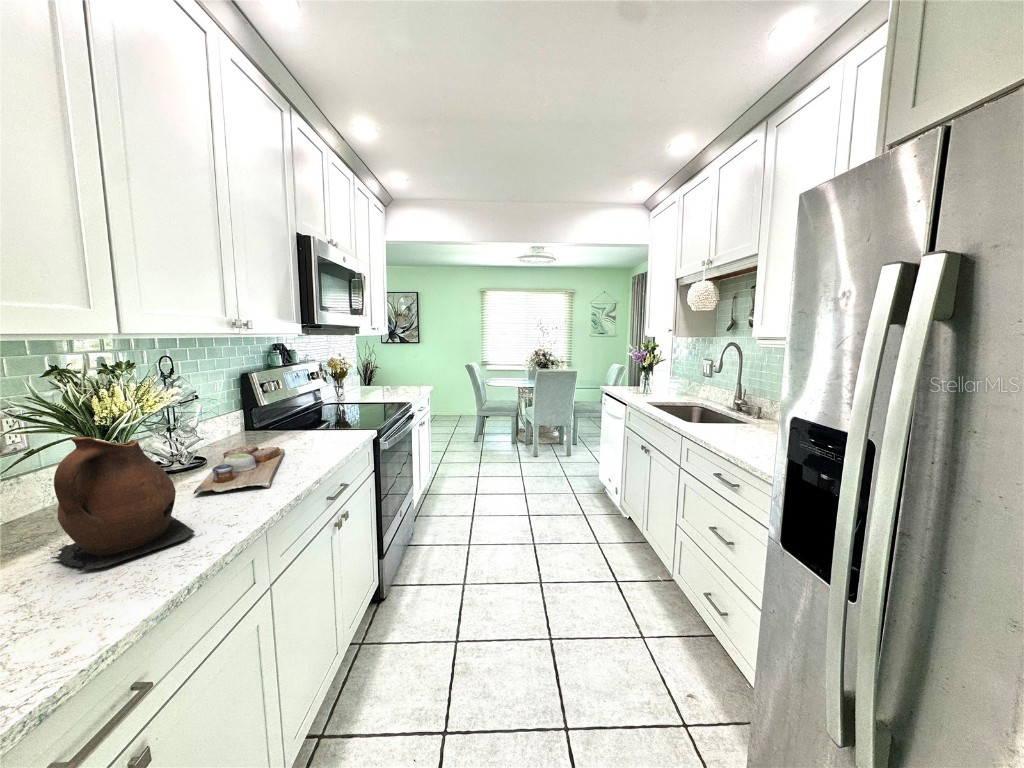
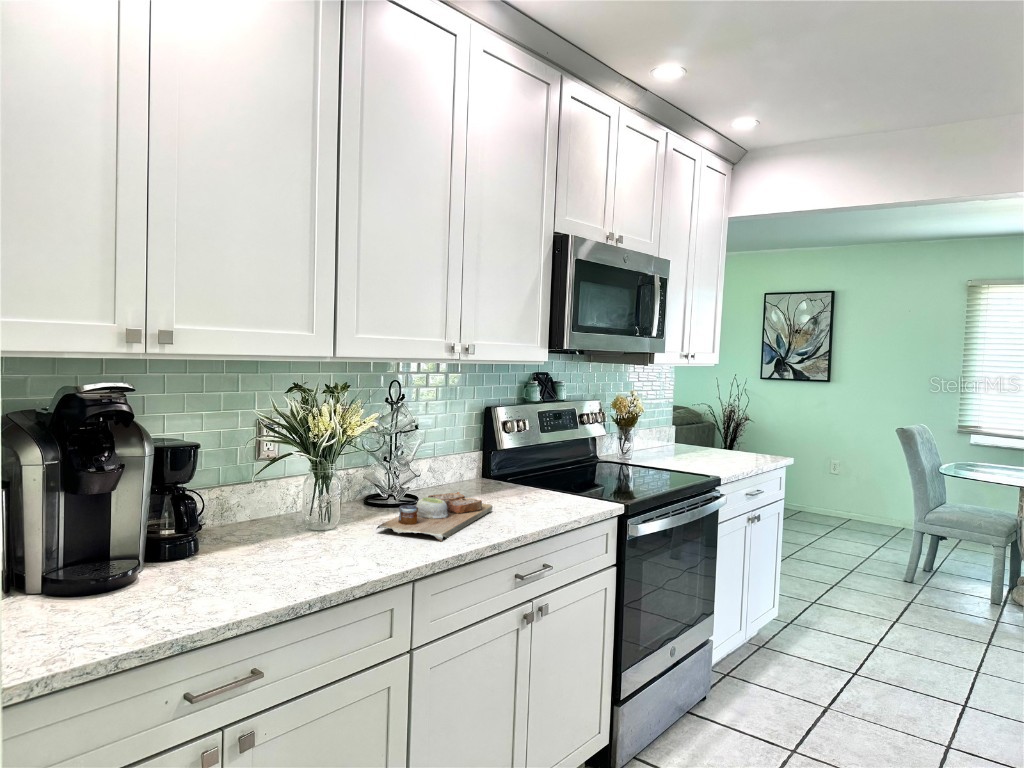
ceramic pitcher: present [51,437,195,571] -> none [255,445,348,565]

